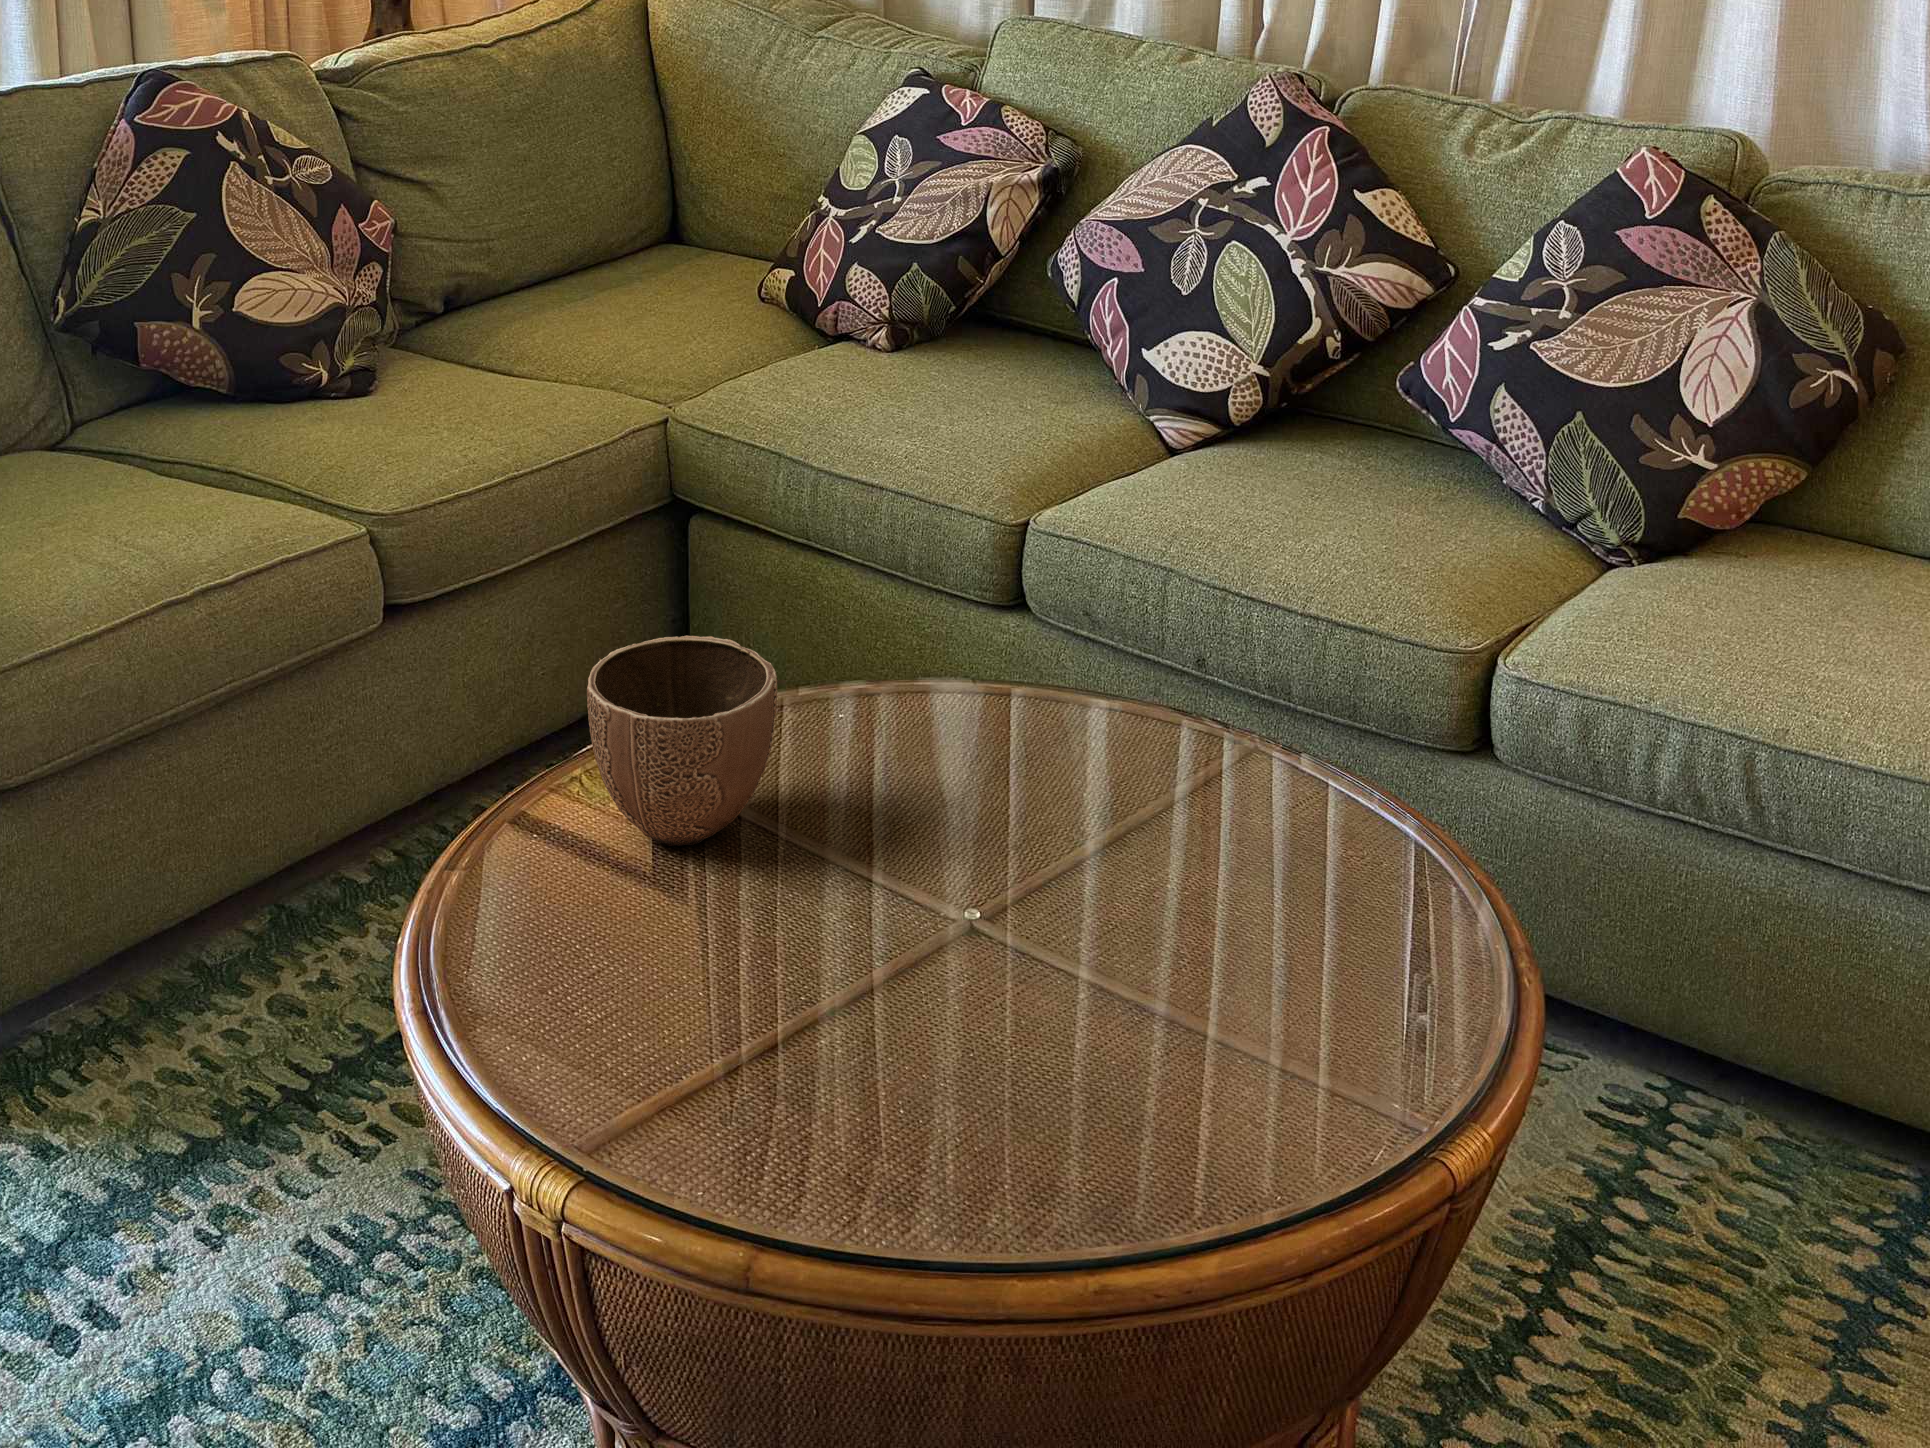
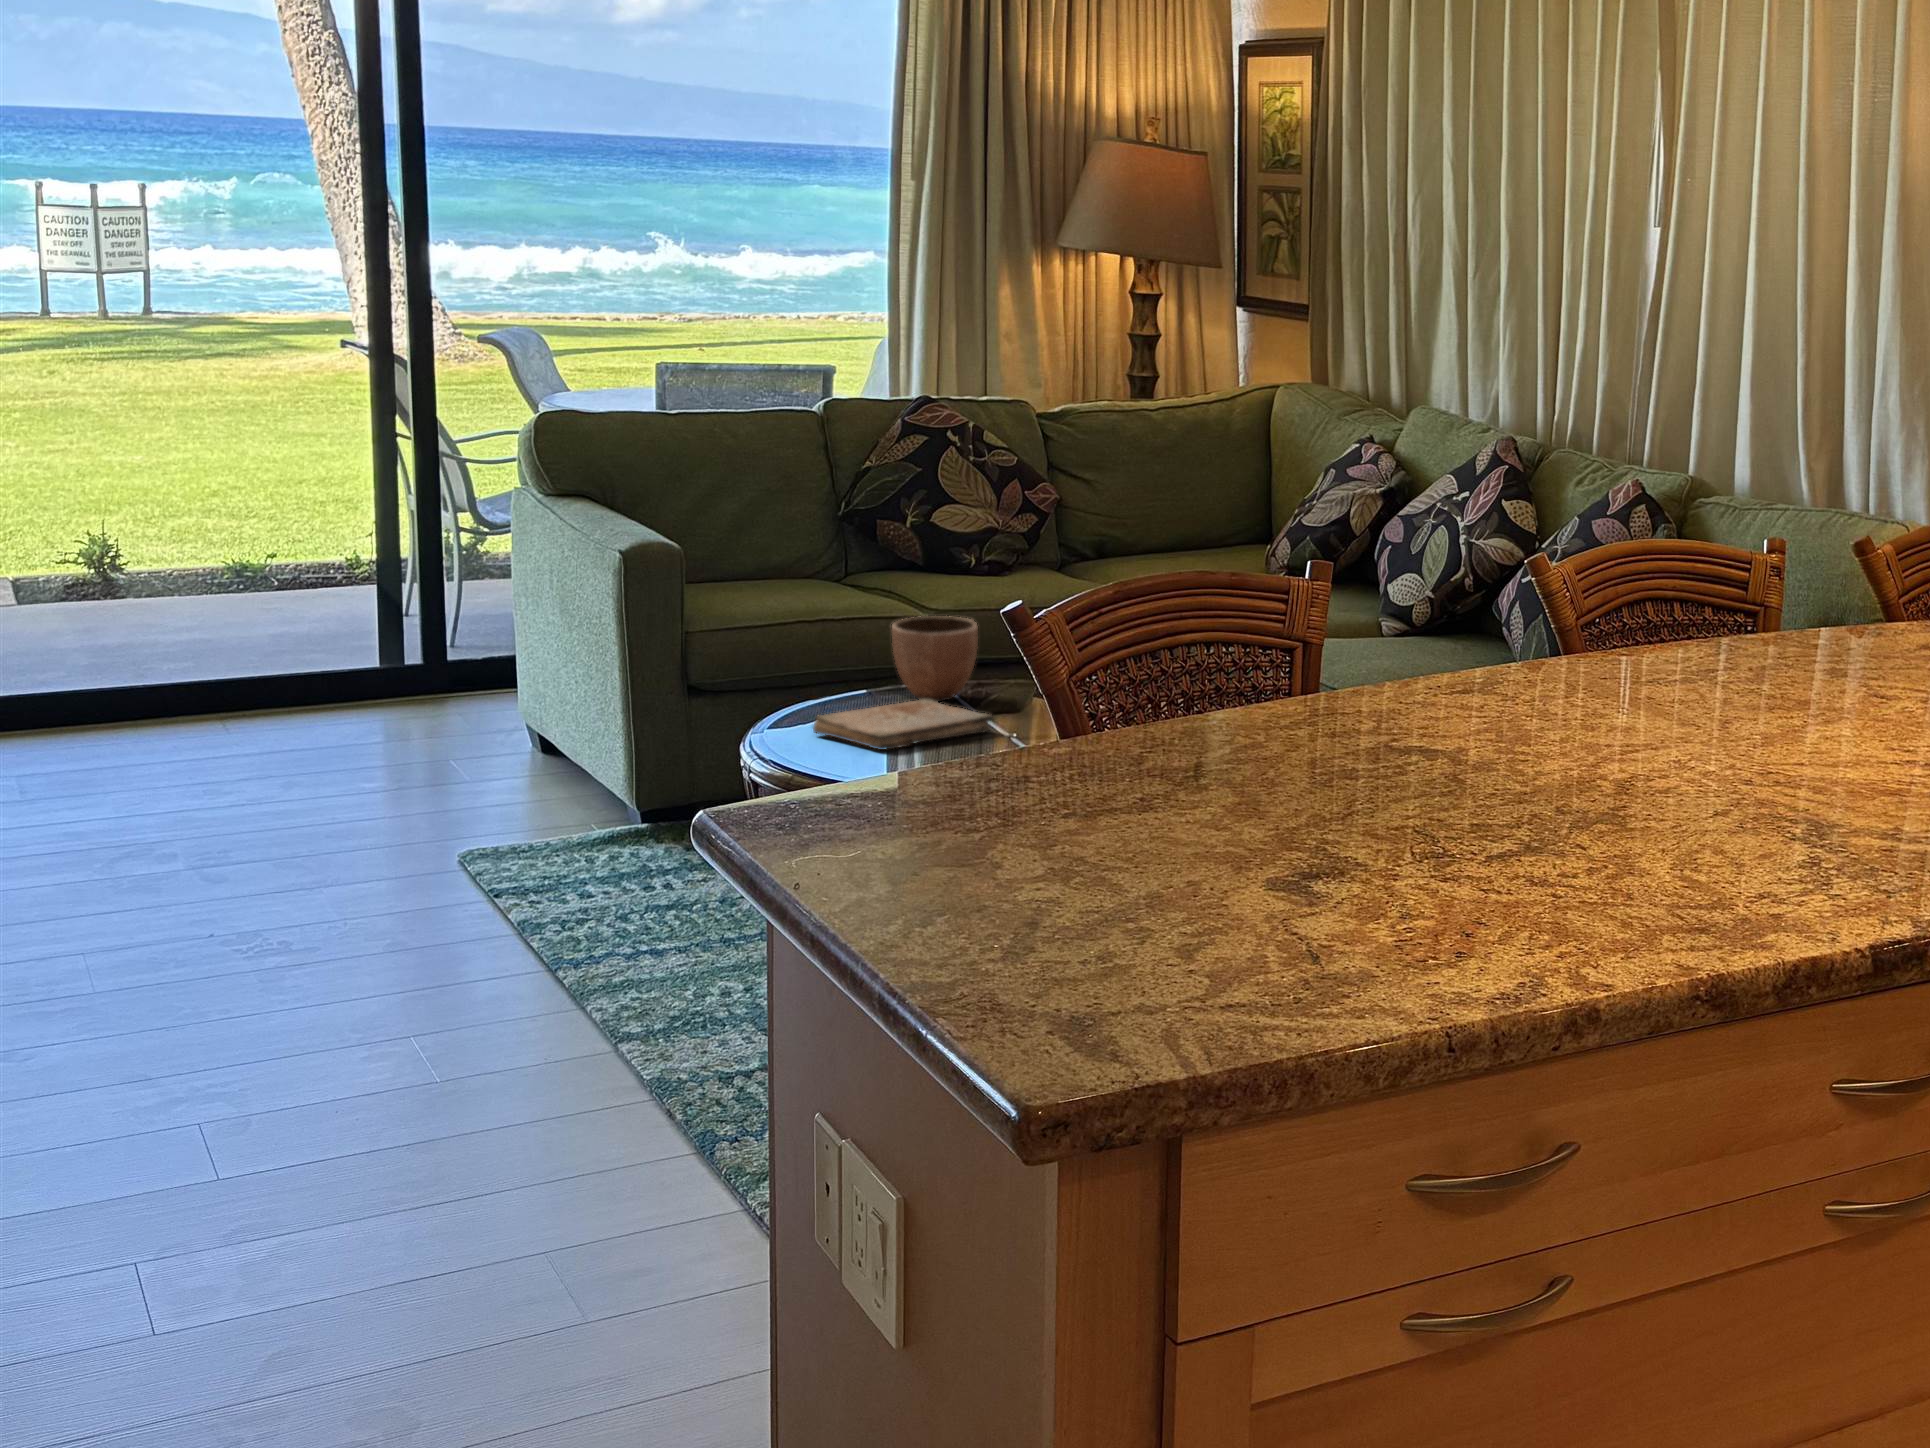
book: none [625,883,979,1130] -> present [813,699,993,750]

